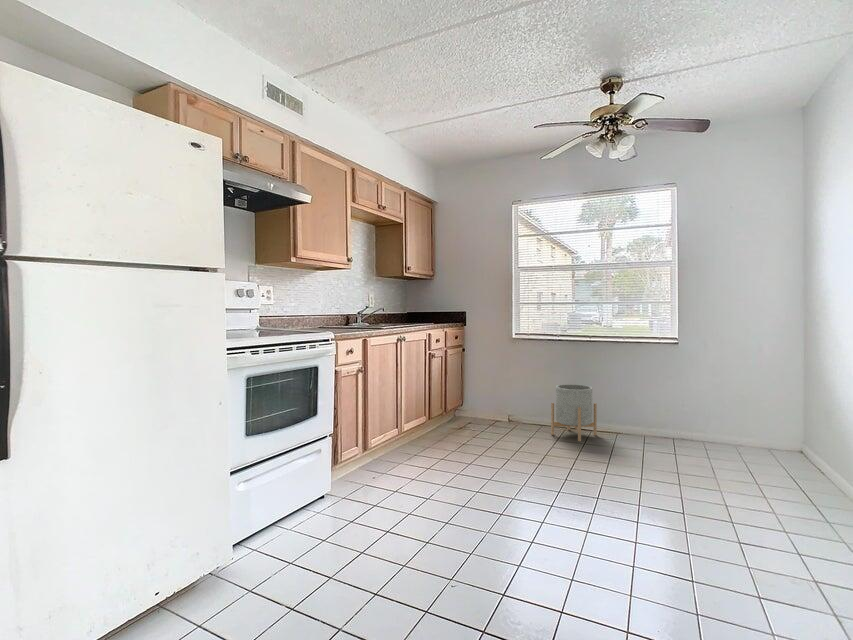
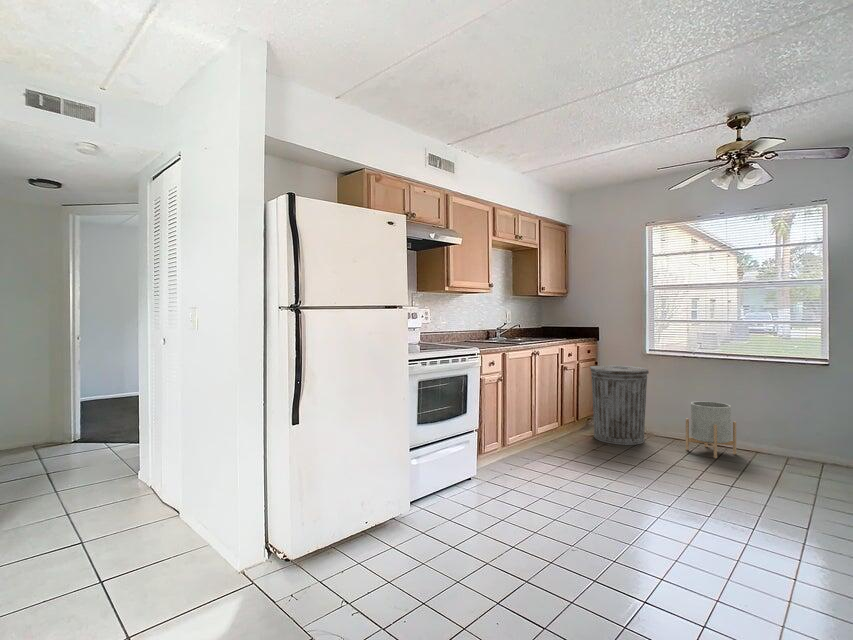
trash can: none [458,351,516,434] -> present [590,365,649,445]

